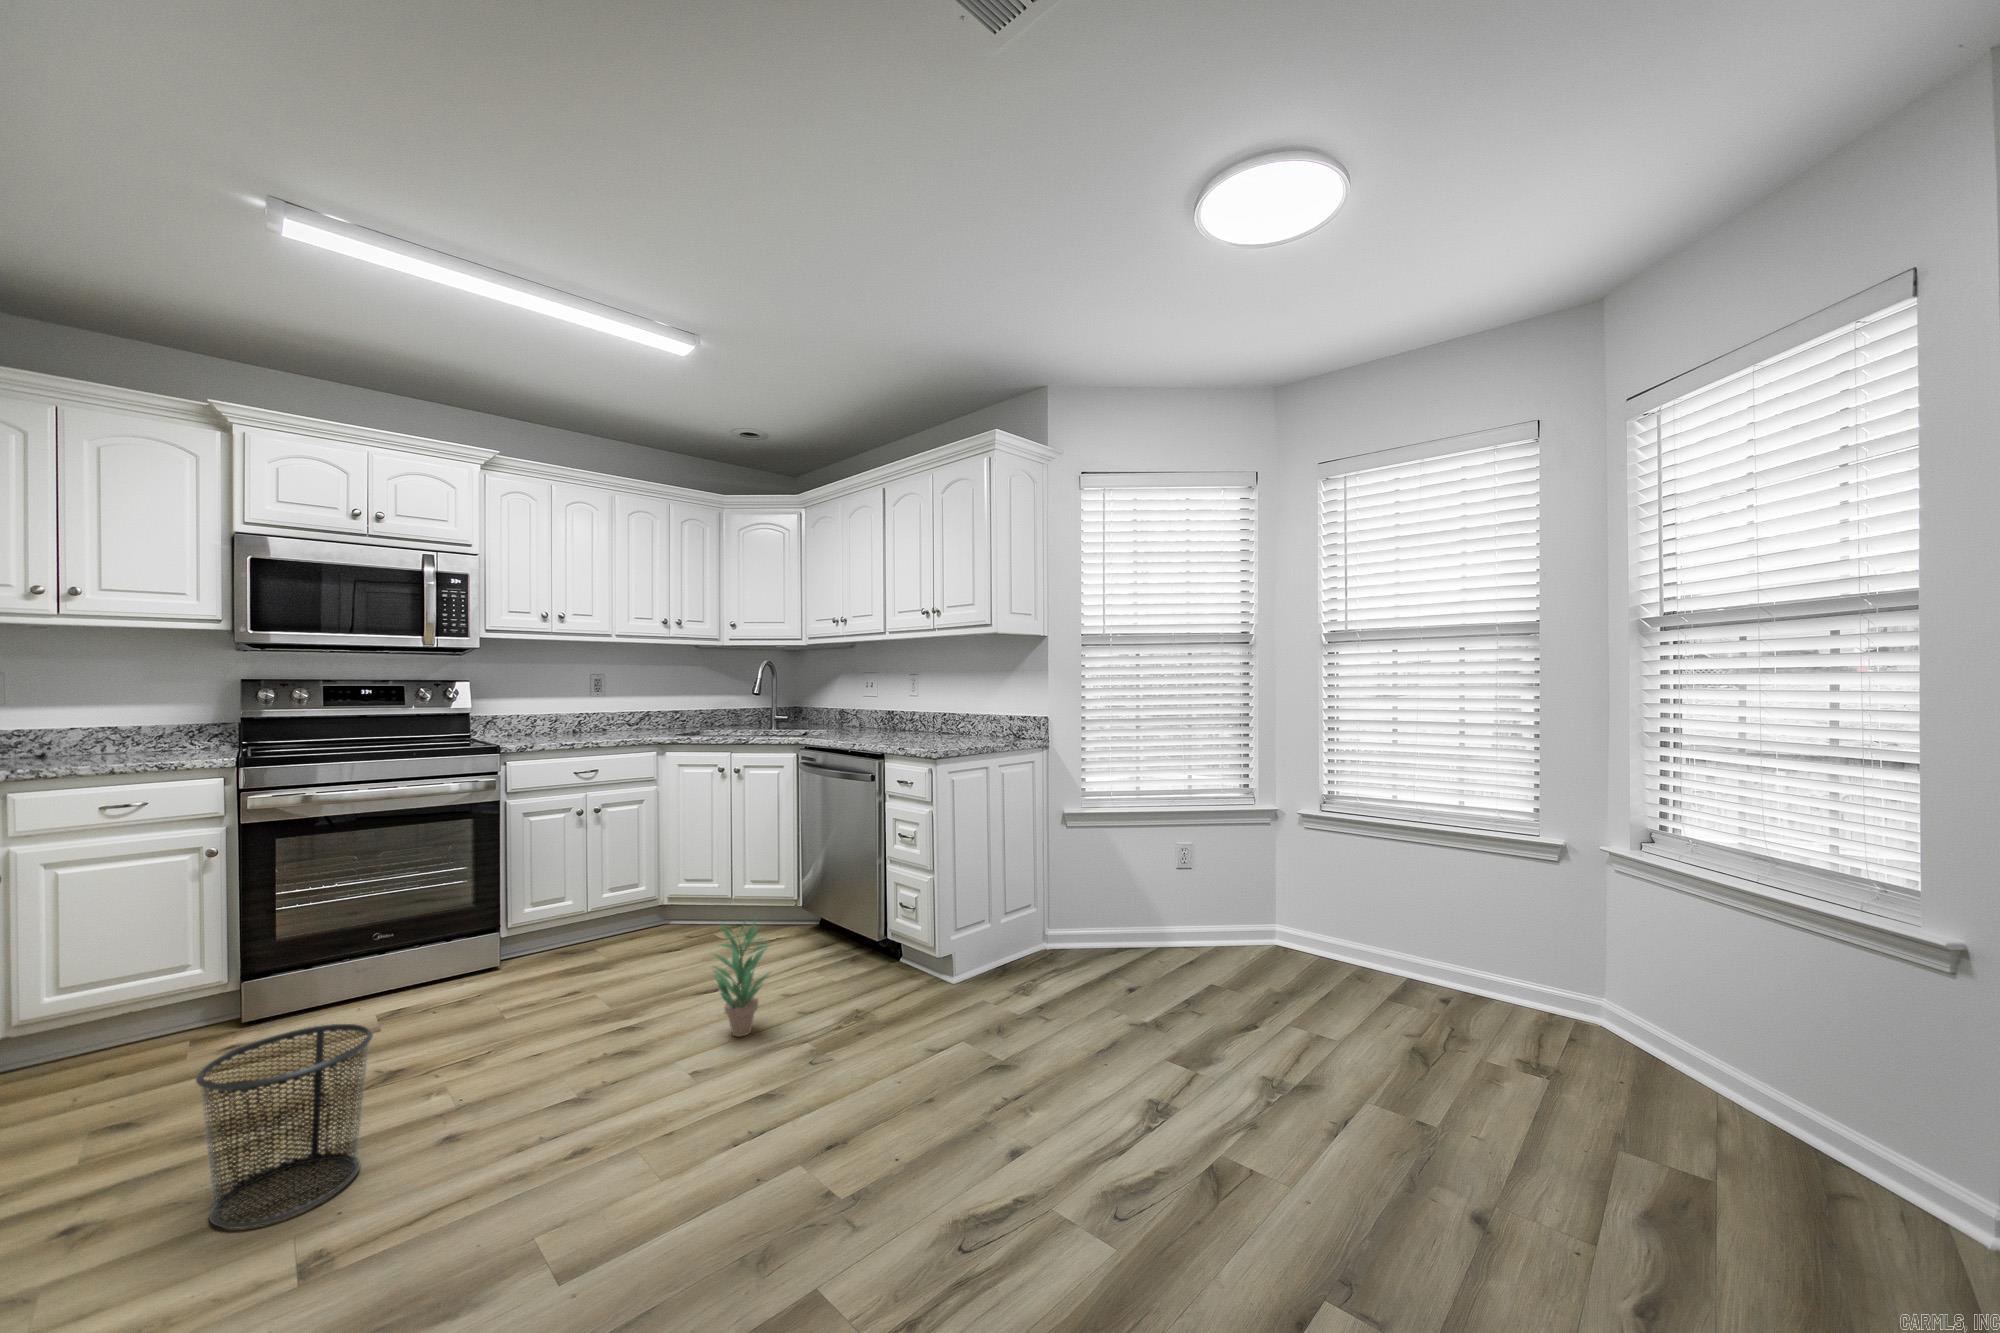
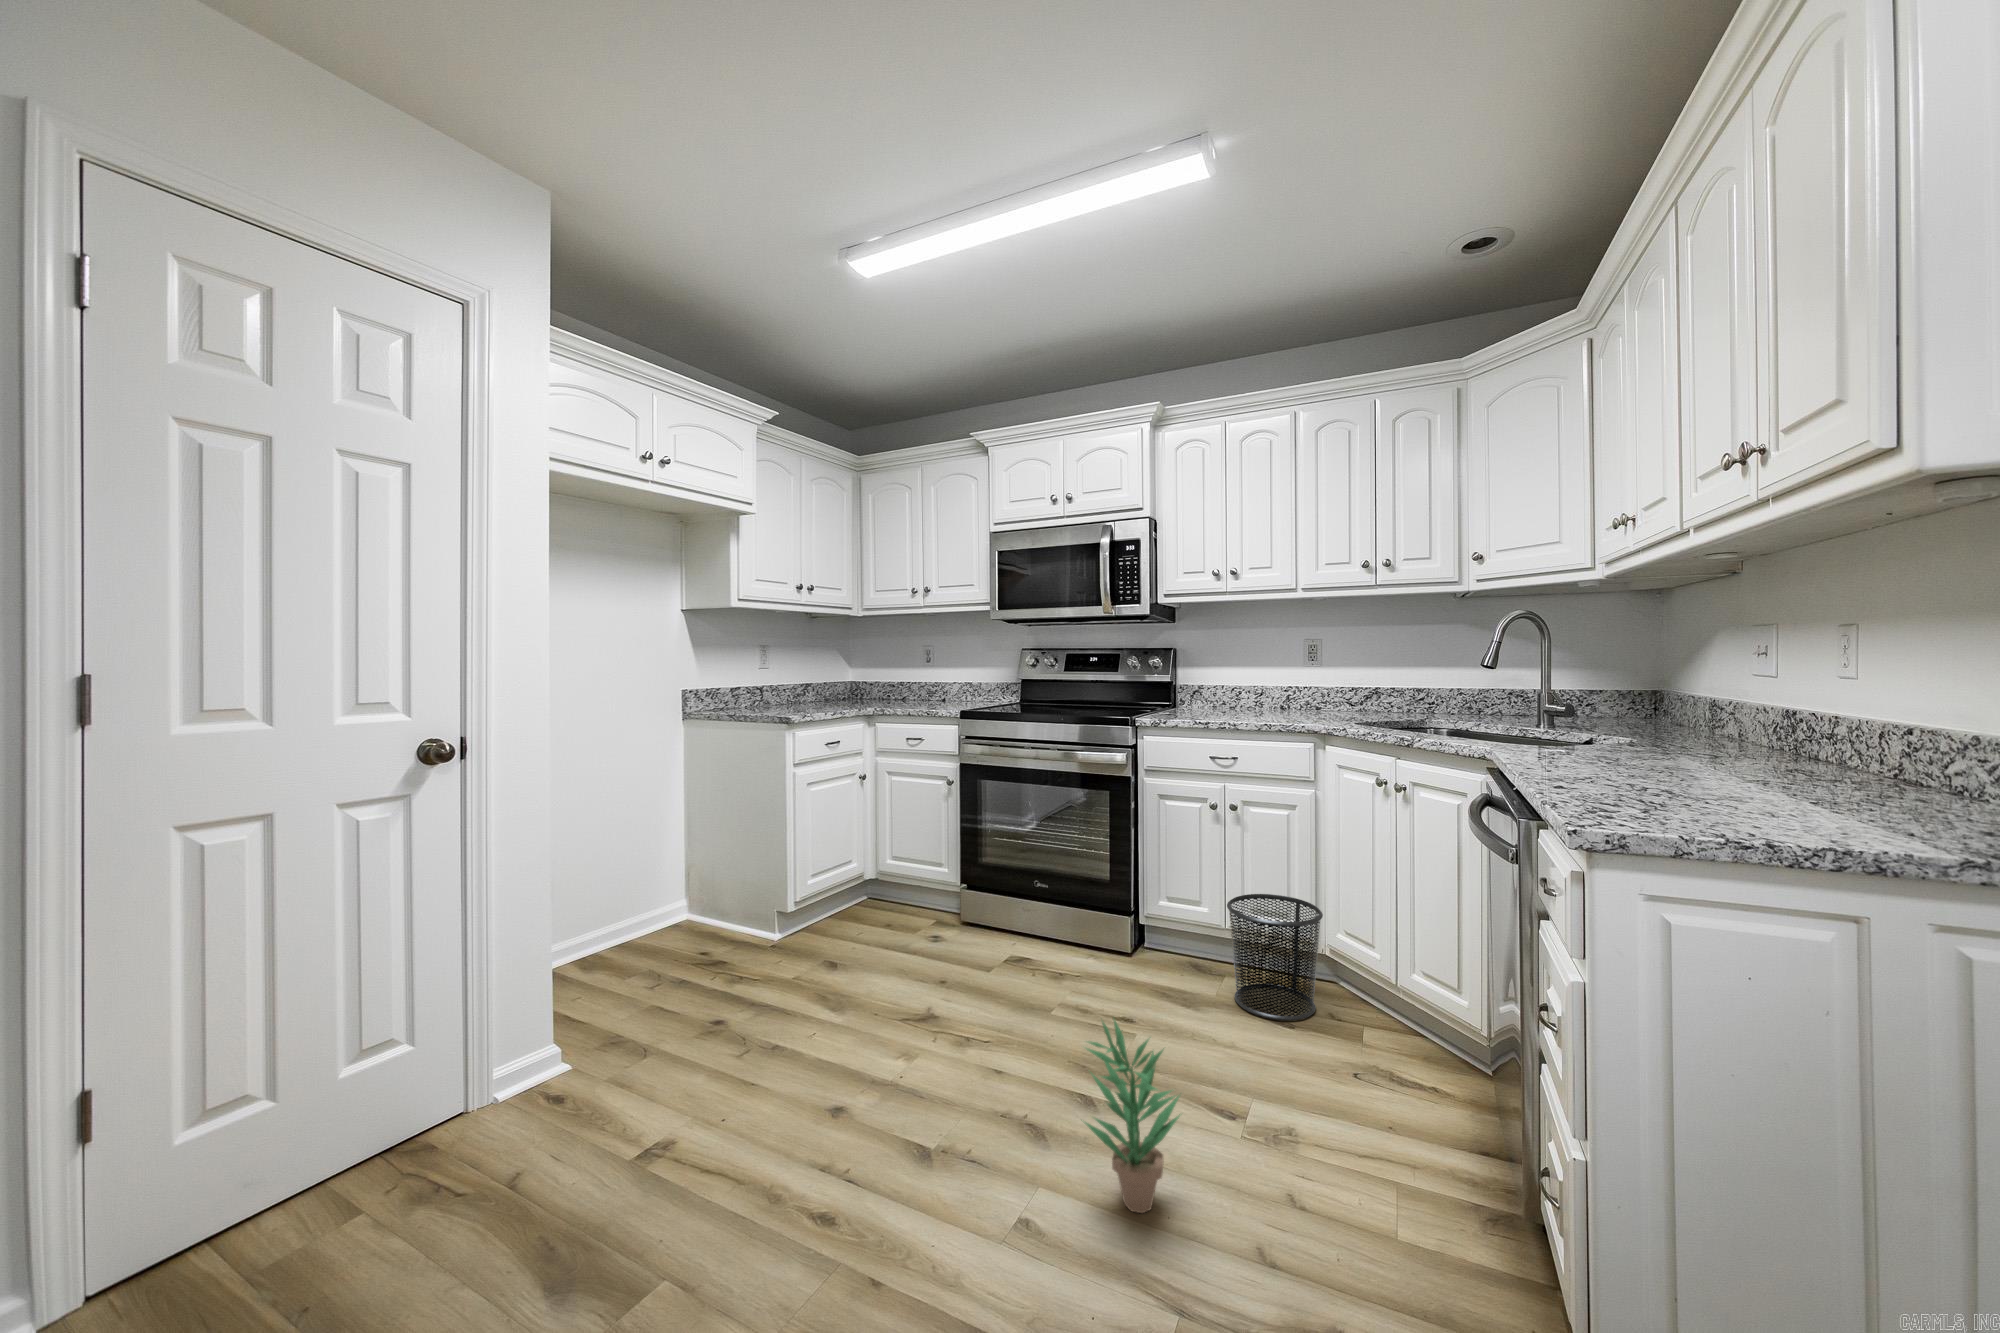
waste bin: present [196,1024,373,1229] -> present [1227,894,1323,1021]

